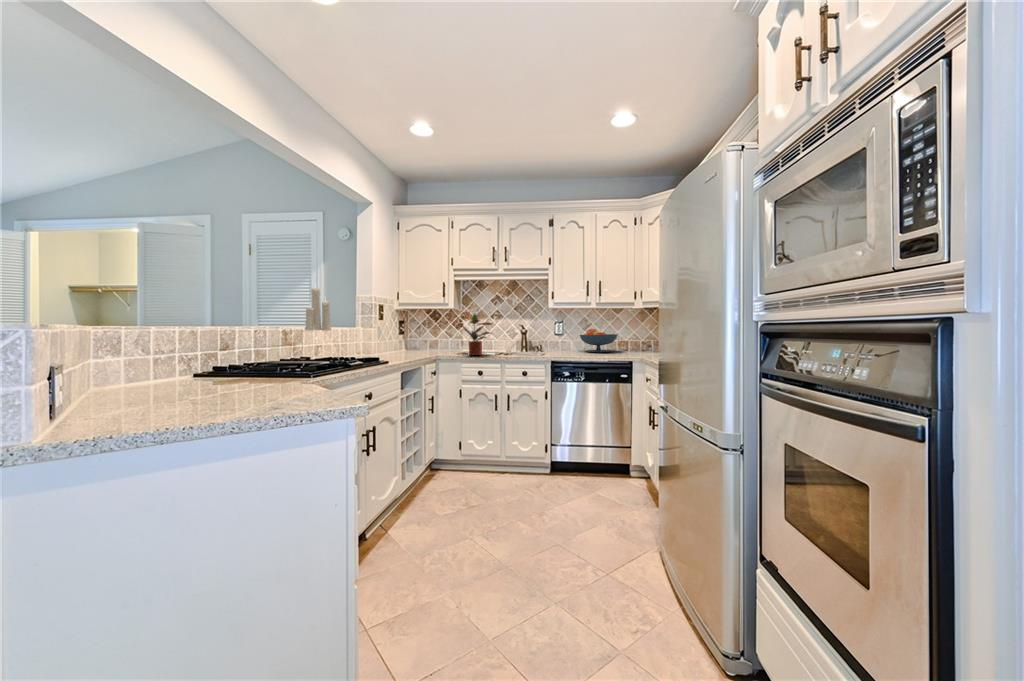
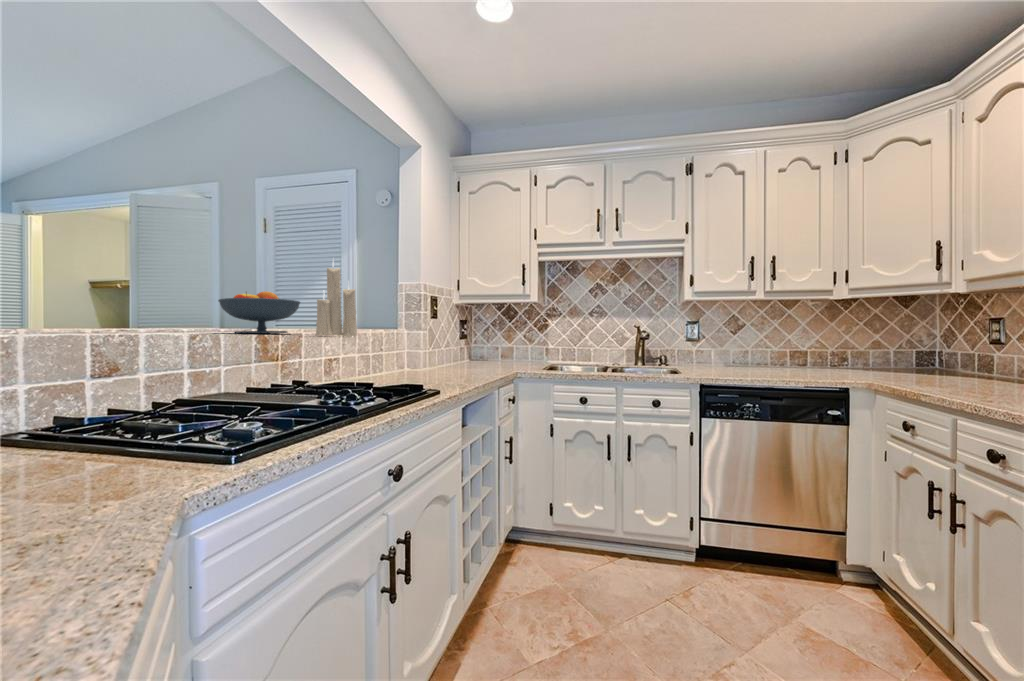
potted plant: present [460,313,492,356] -> none [548,307,602,373]
fruit bowl: present [580,329,617,352] -> present [218,291,300,334]

